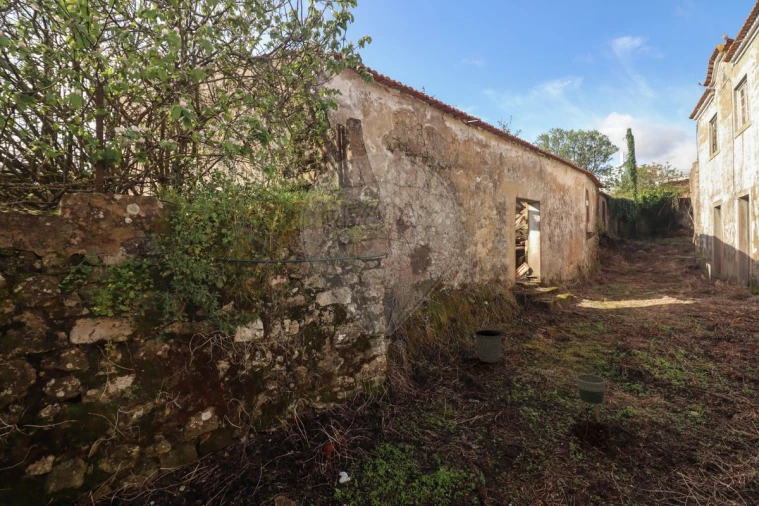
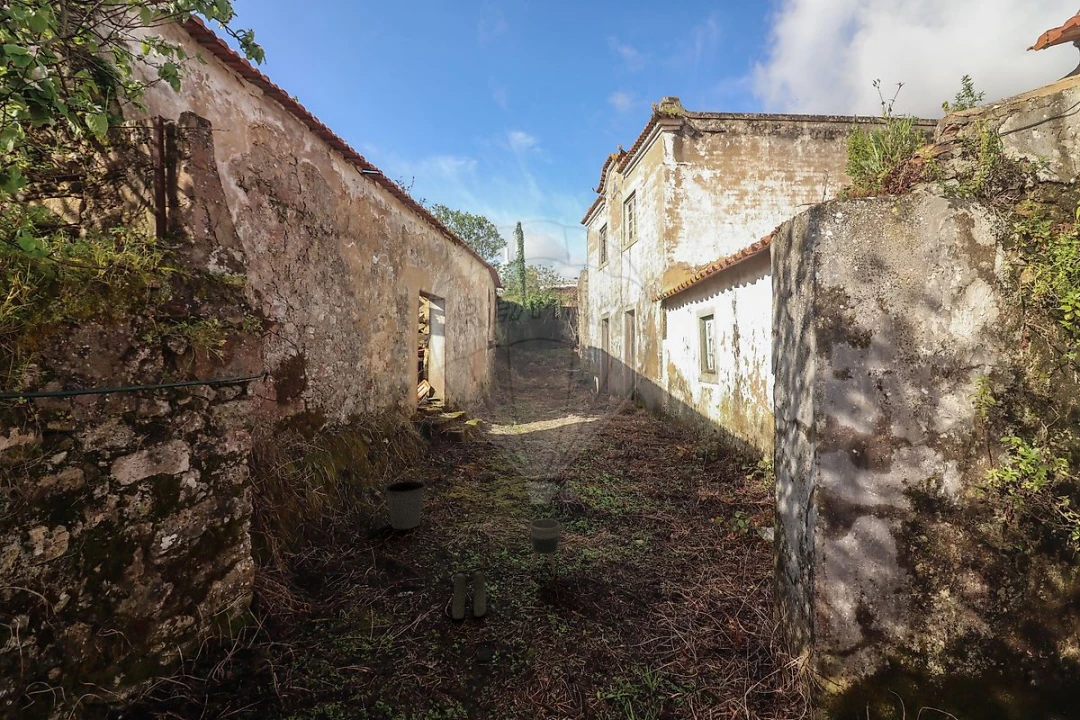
boots: none [501,396,529,433] -> present [452,569,486,619]

